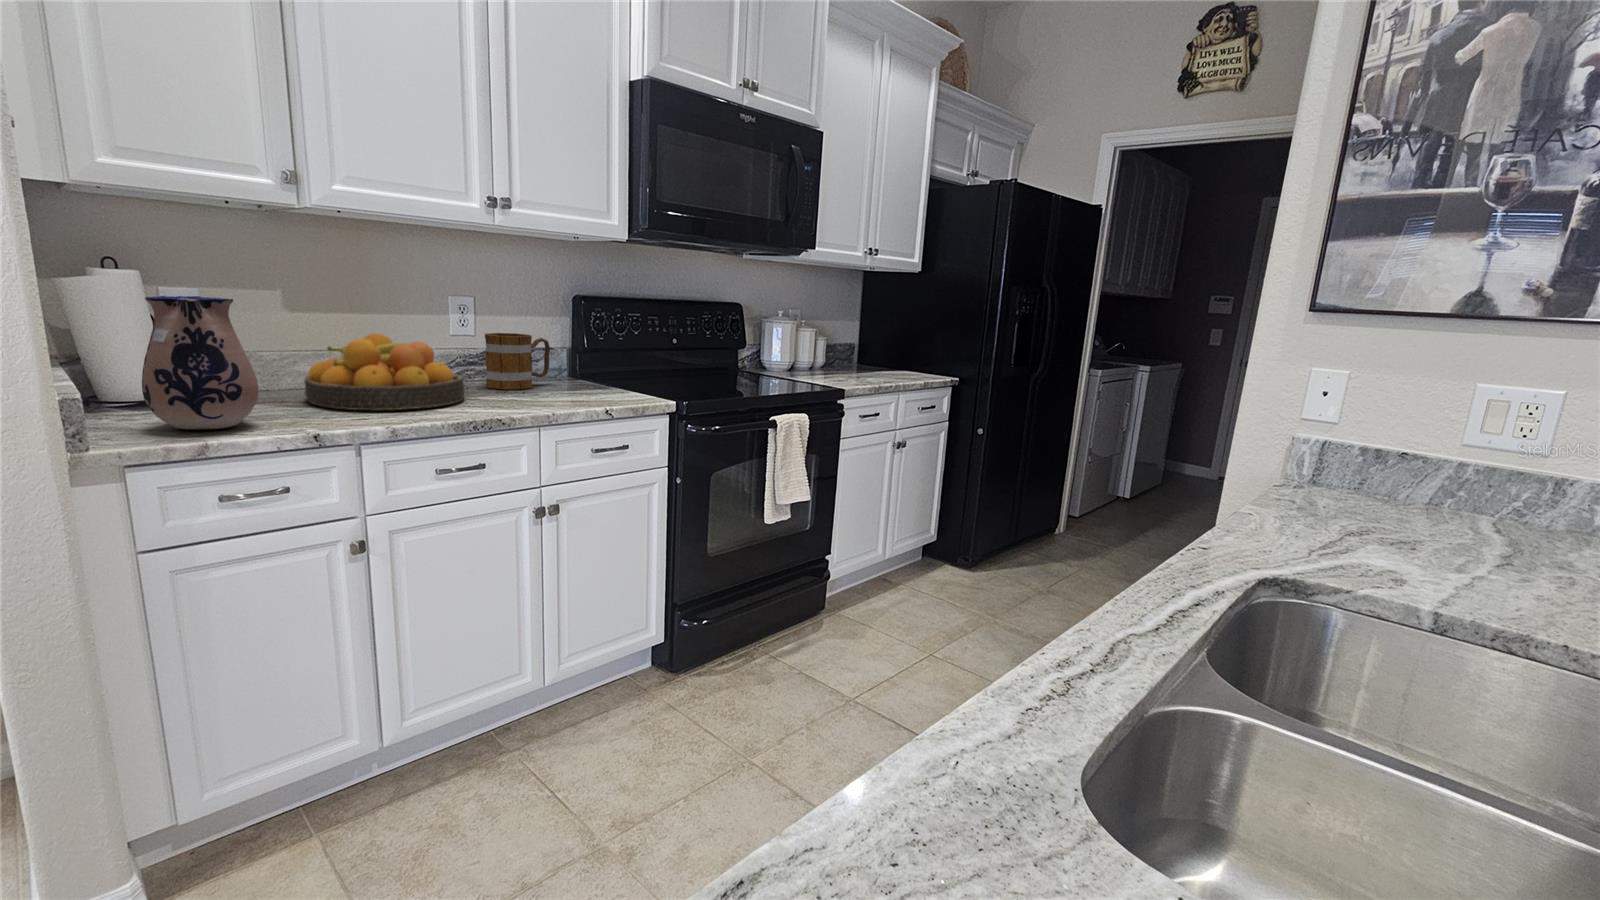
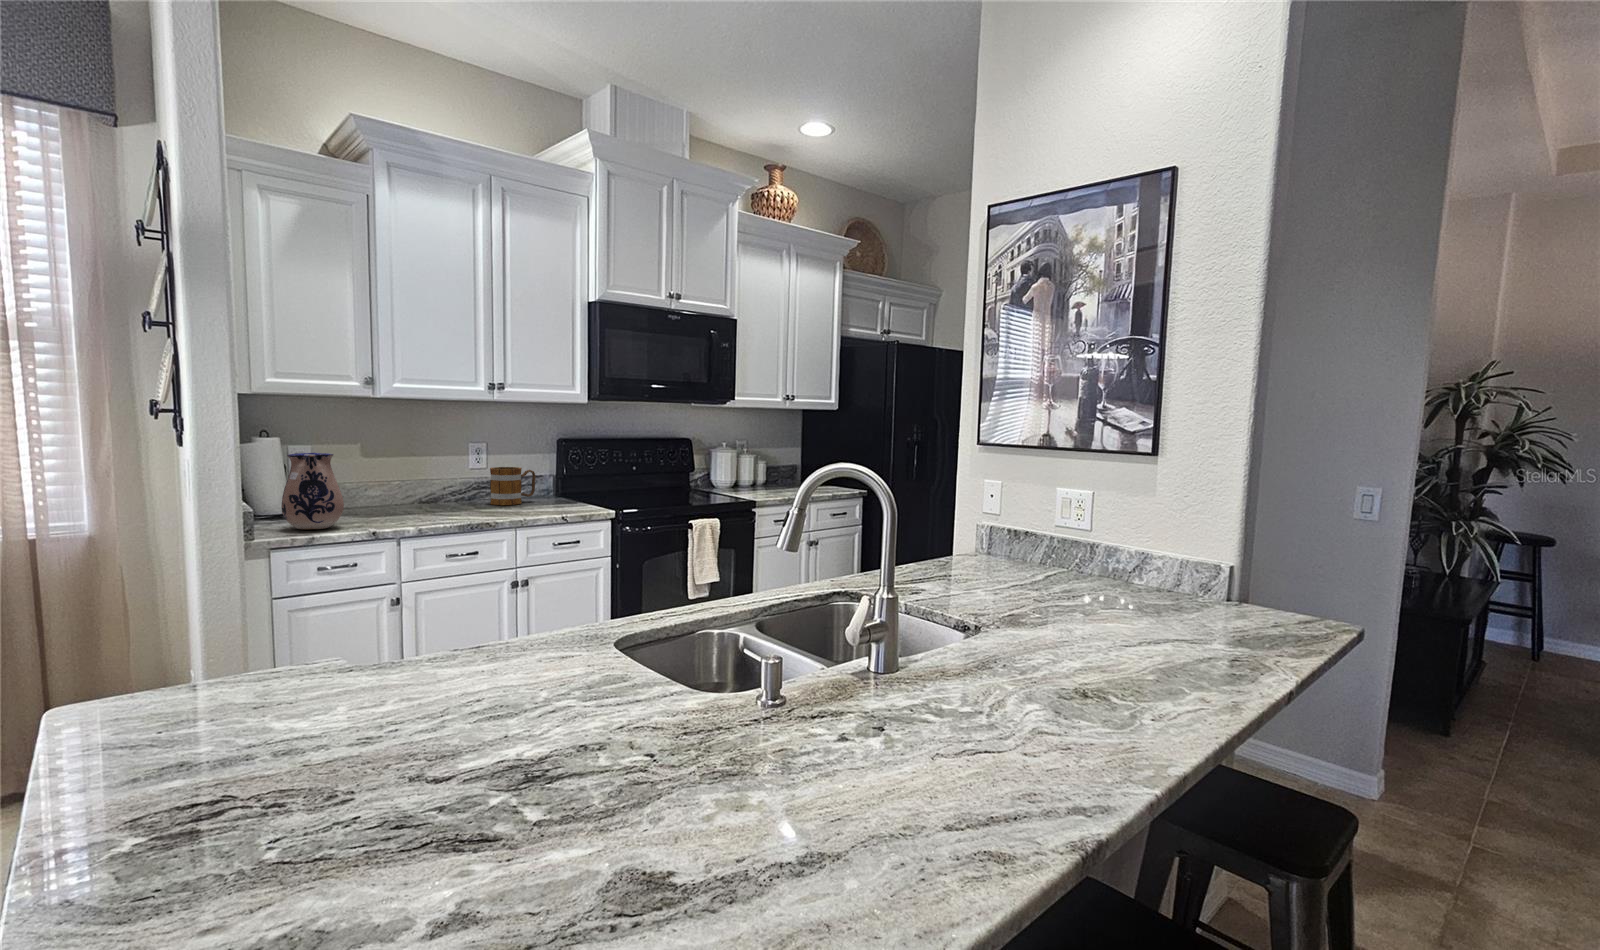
fruit bowl: present [305,334,464,410] -> none [371,470,471,519]

